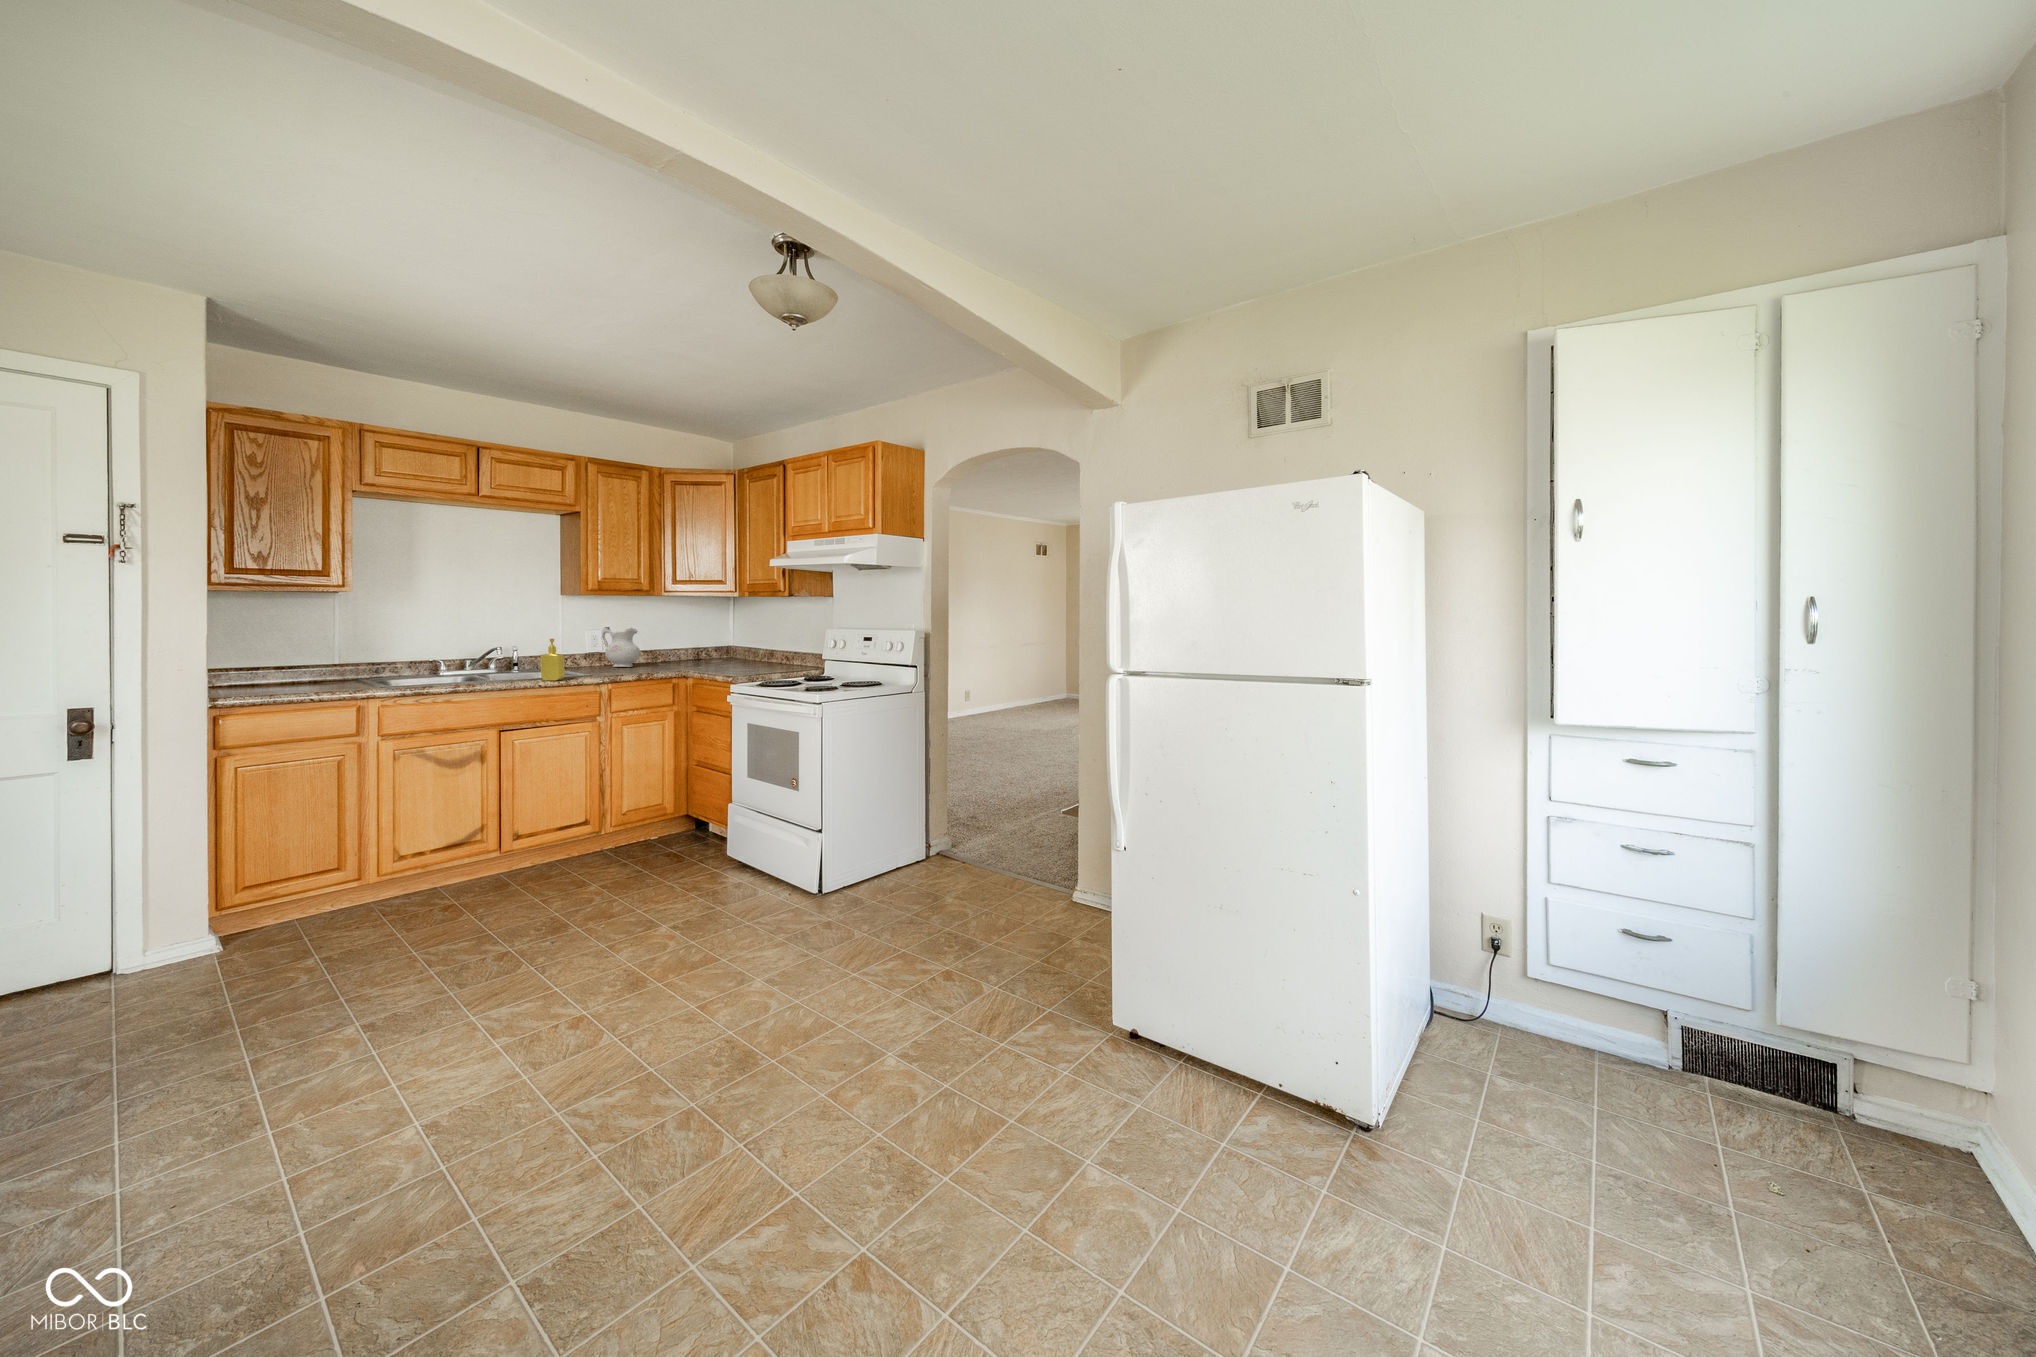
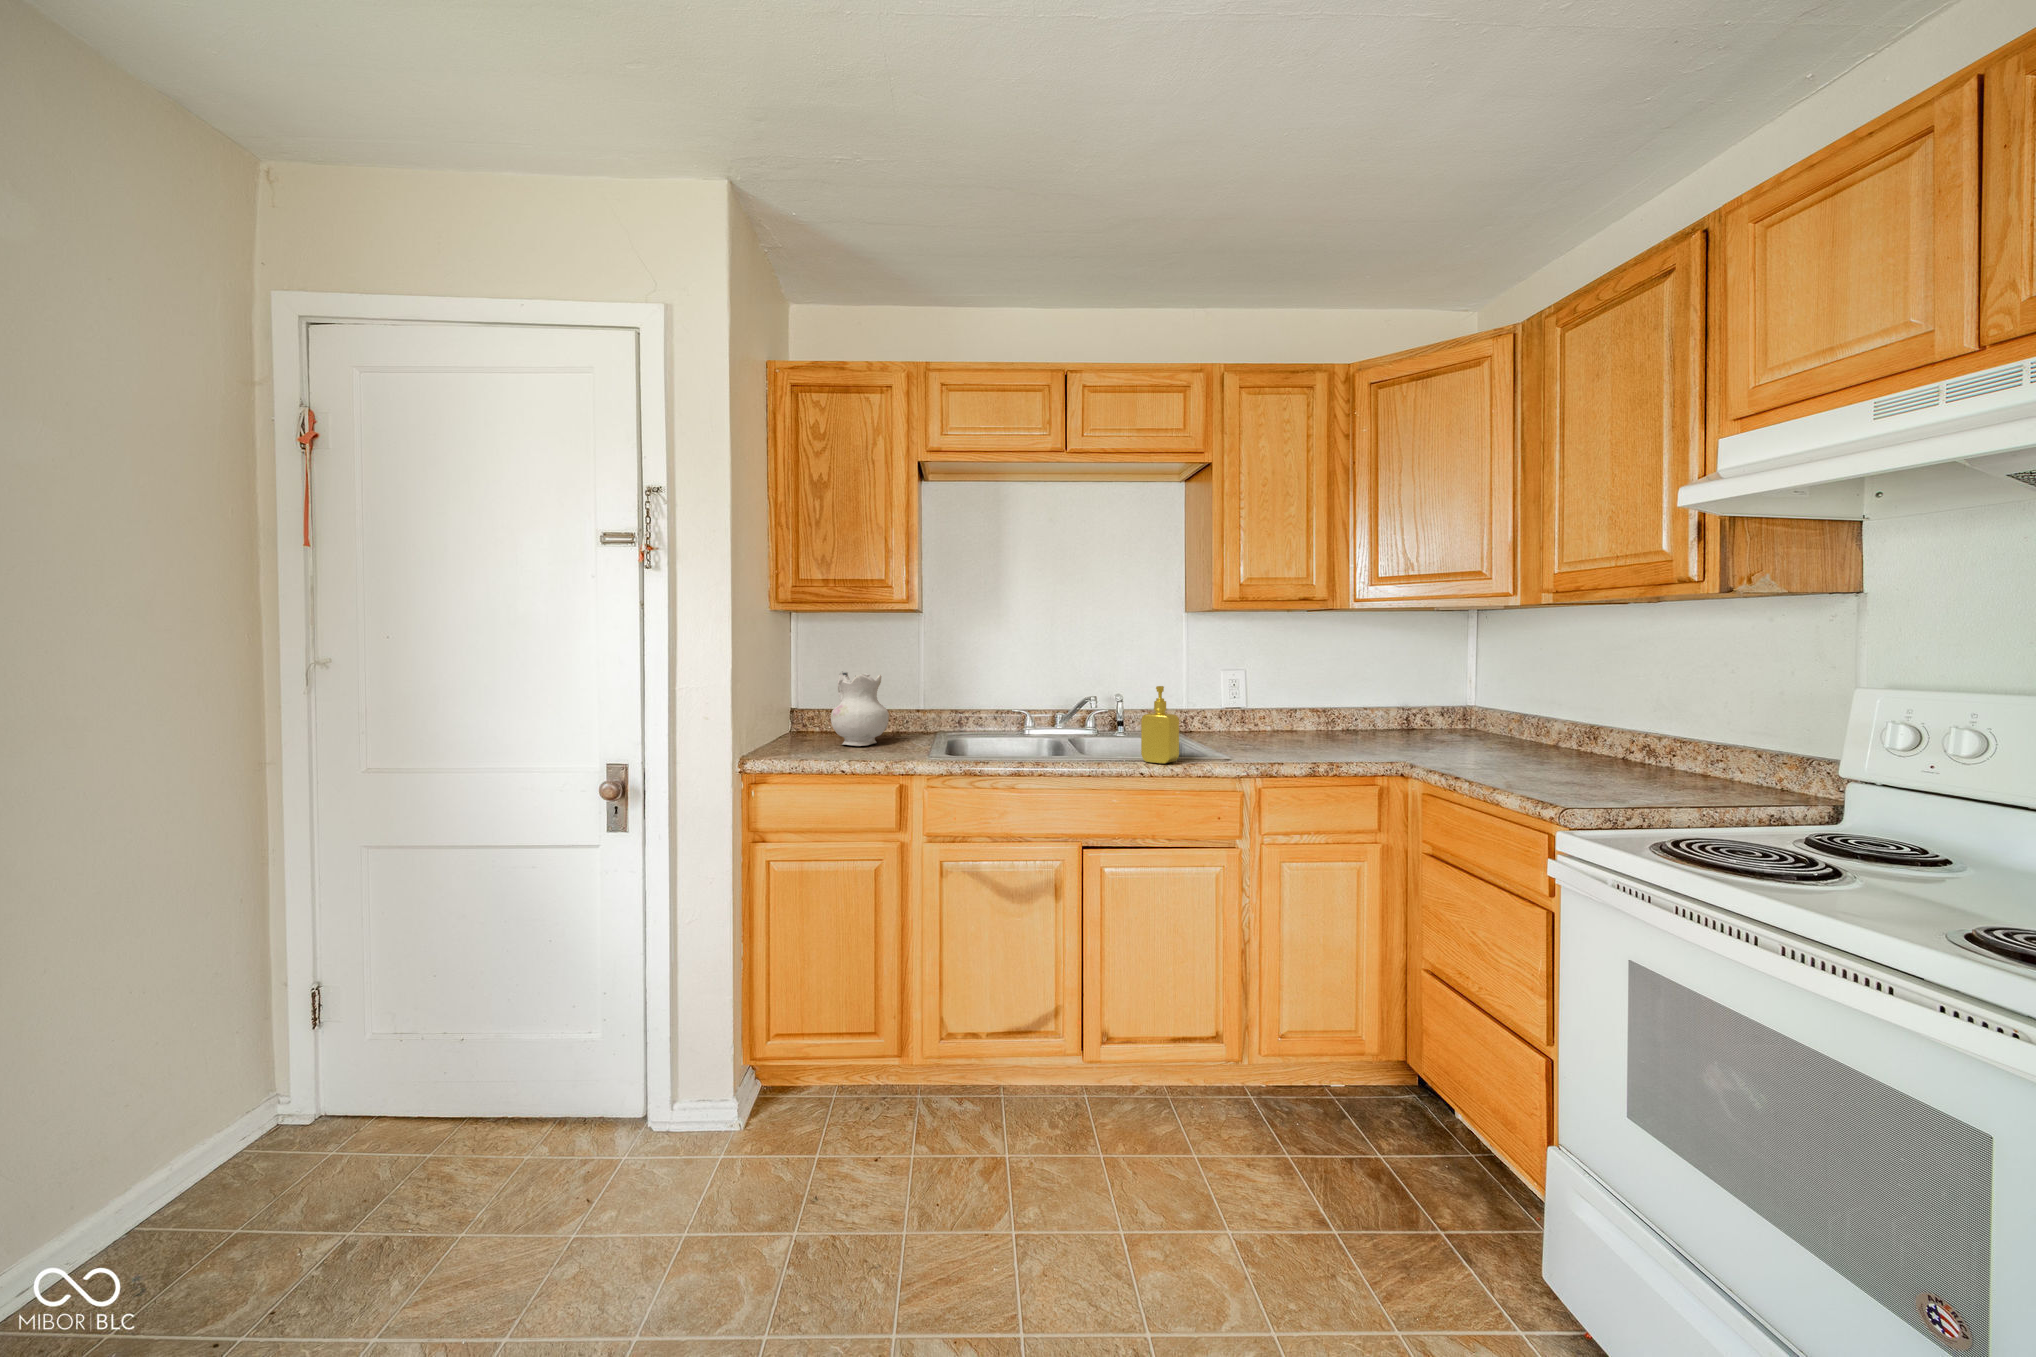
ceramic pitcher: present [602,627,640,667] -> present [831,671,889,746]

